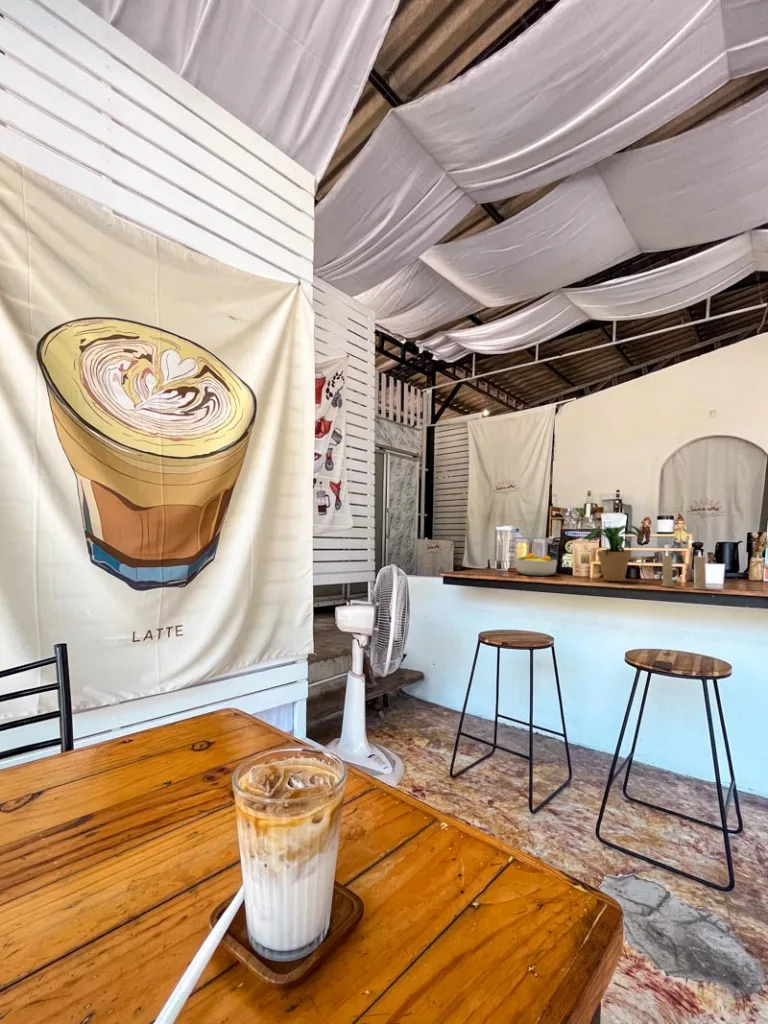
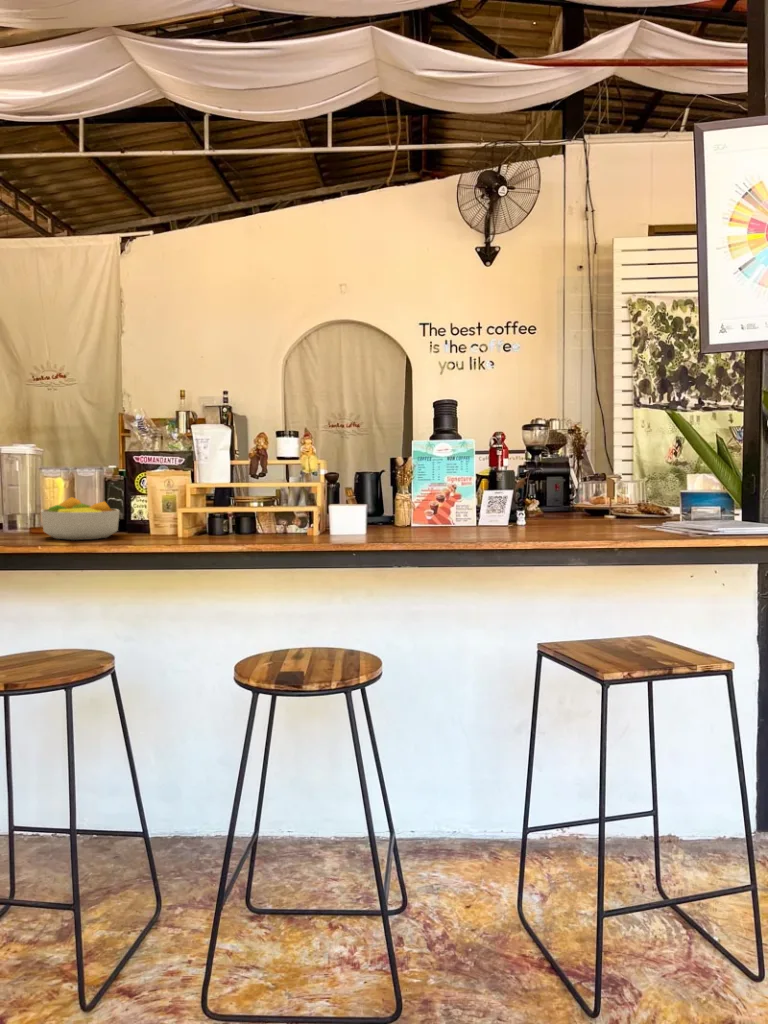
potted plant: present [584,526,643,581] -> none [162,446,260,541]
candle: present [662,551,707,590] -> none [286,484,350,546]

